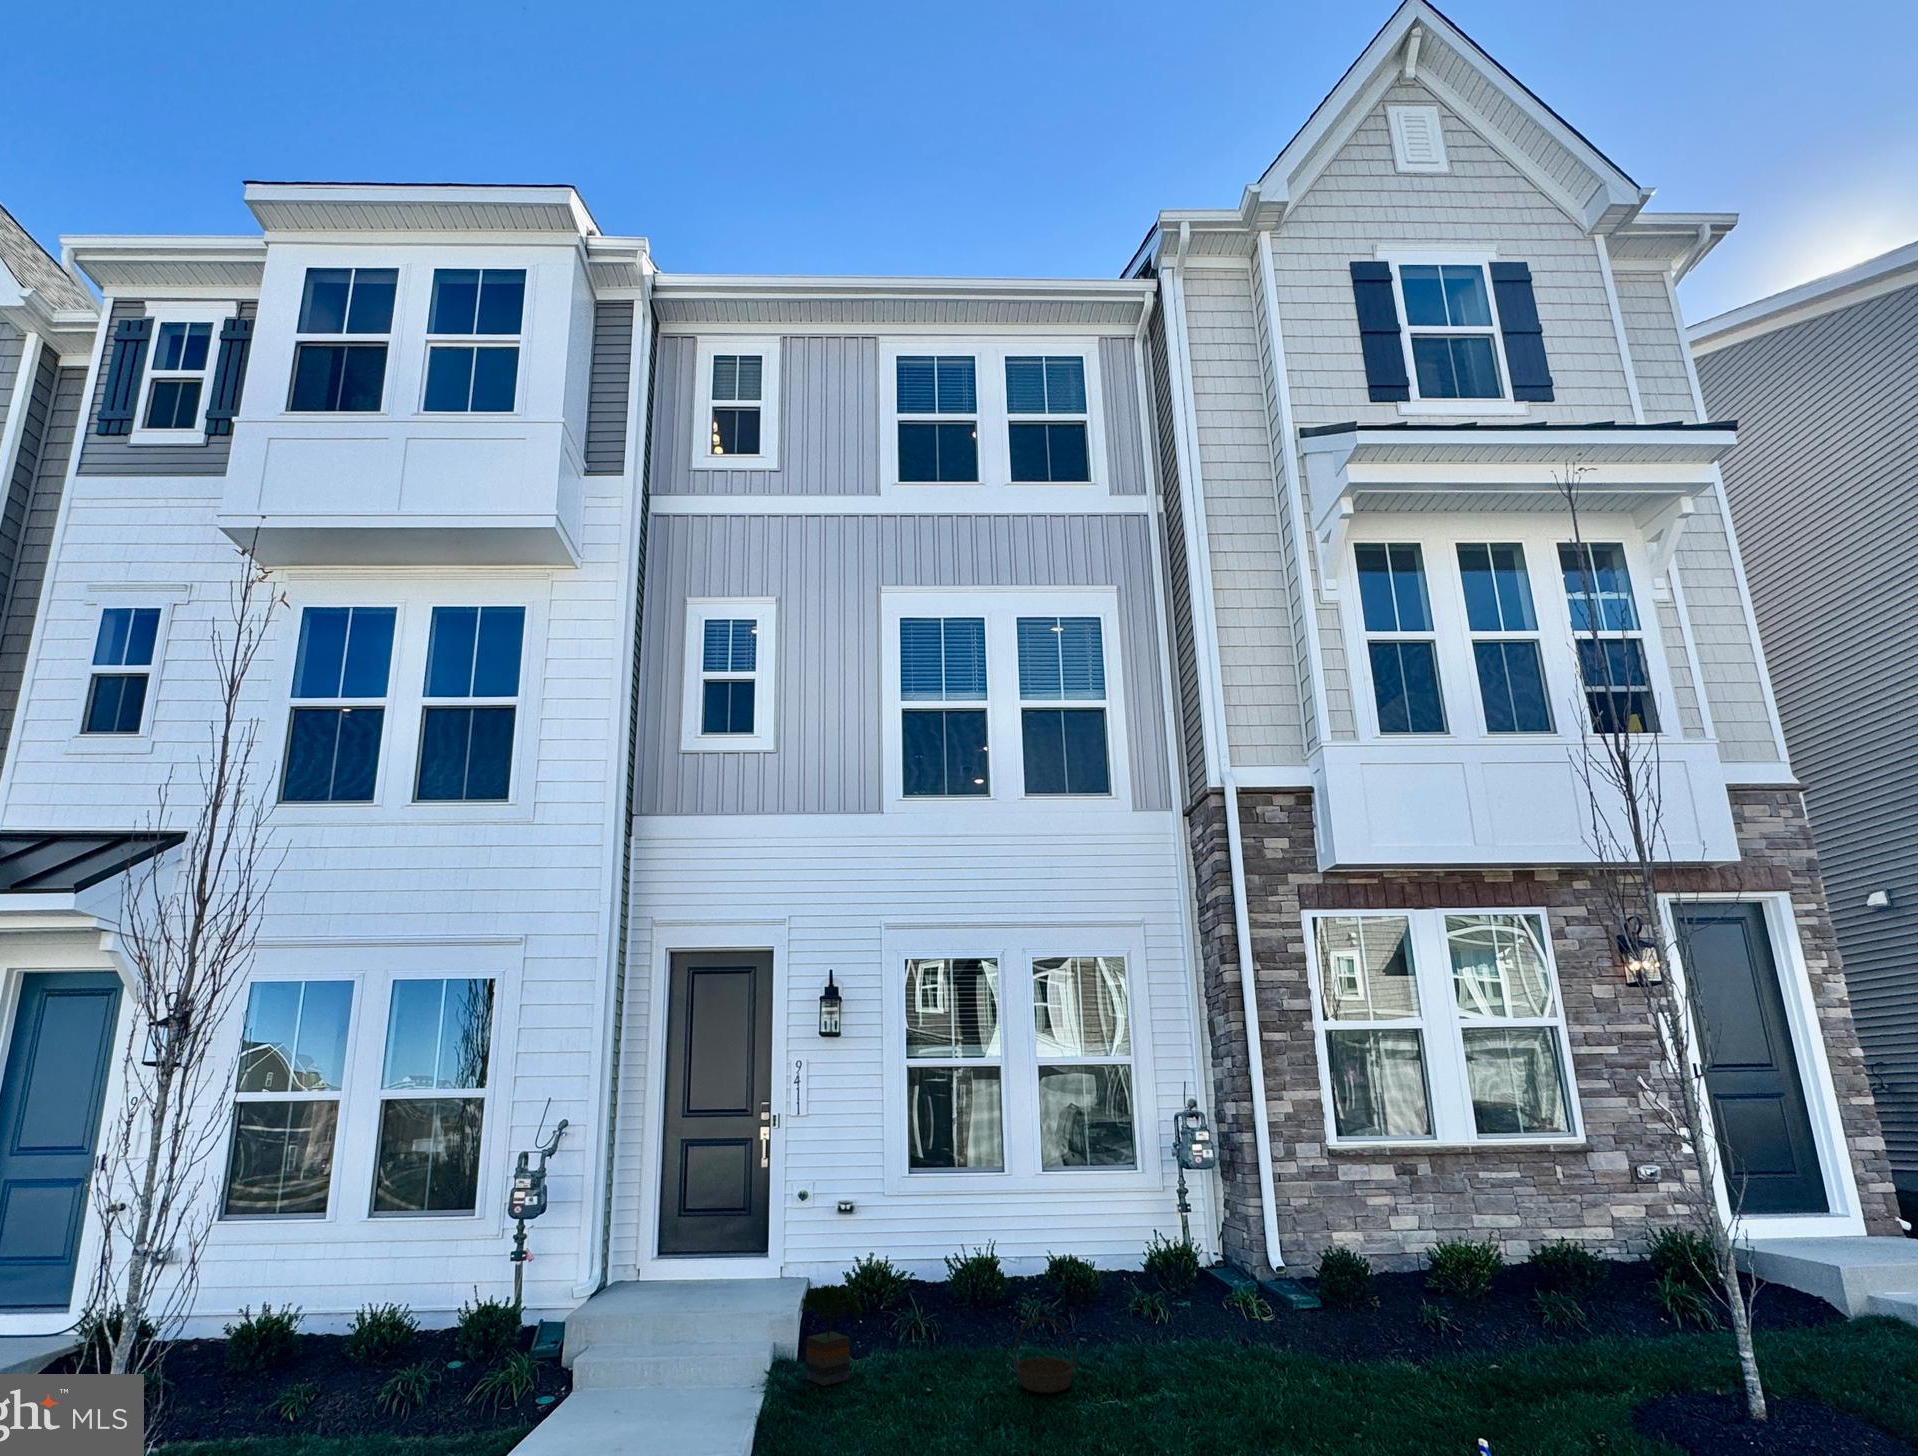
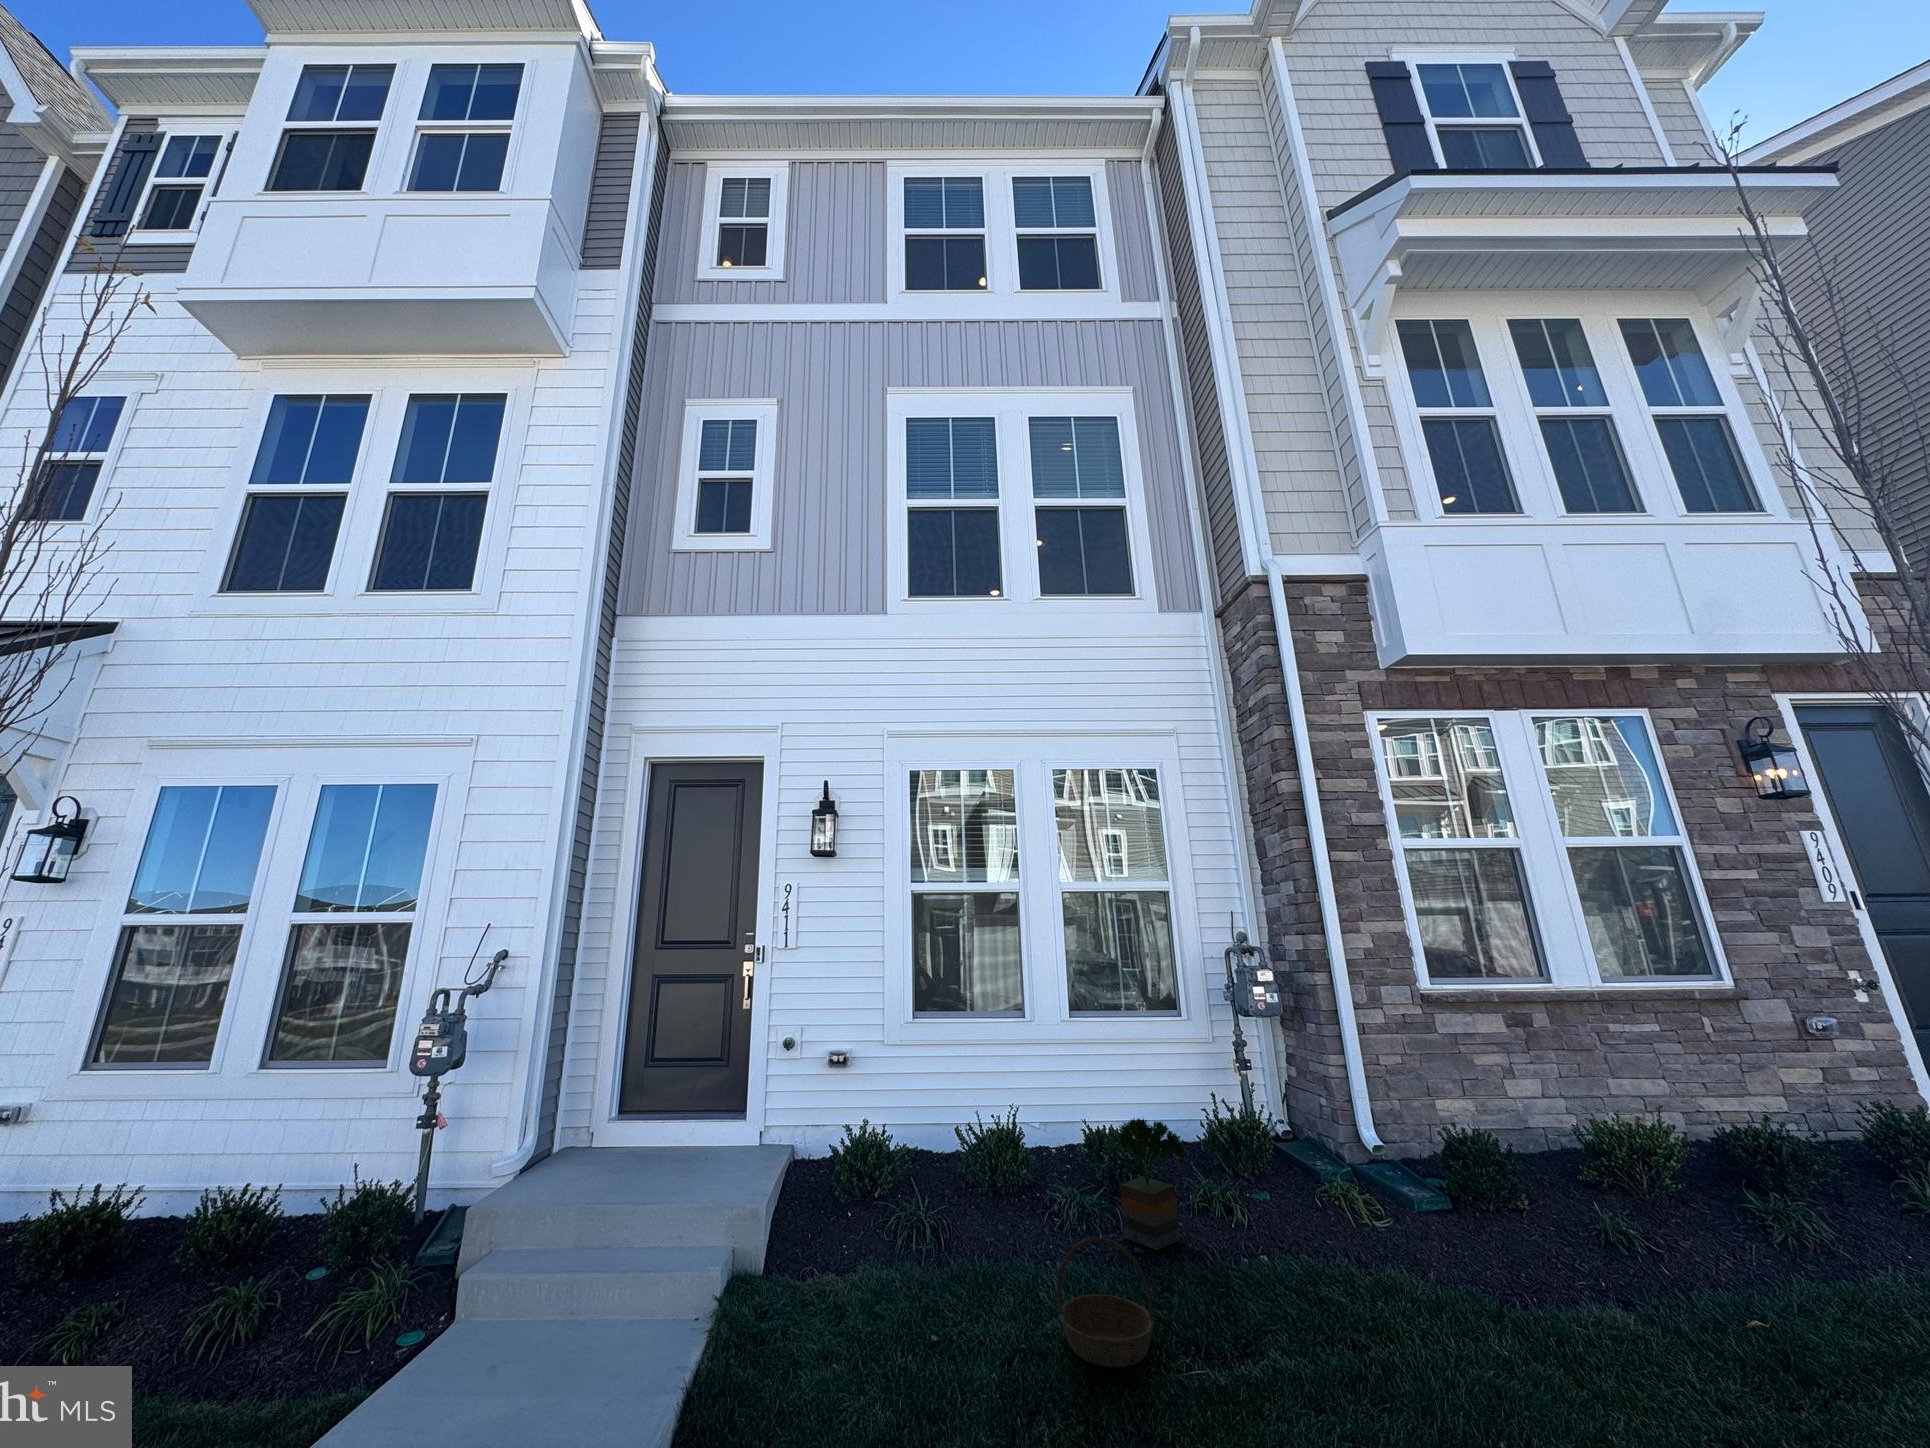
potted tree: present [801,1285,862,1386] -> present [1107,1118,1189,1250]

